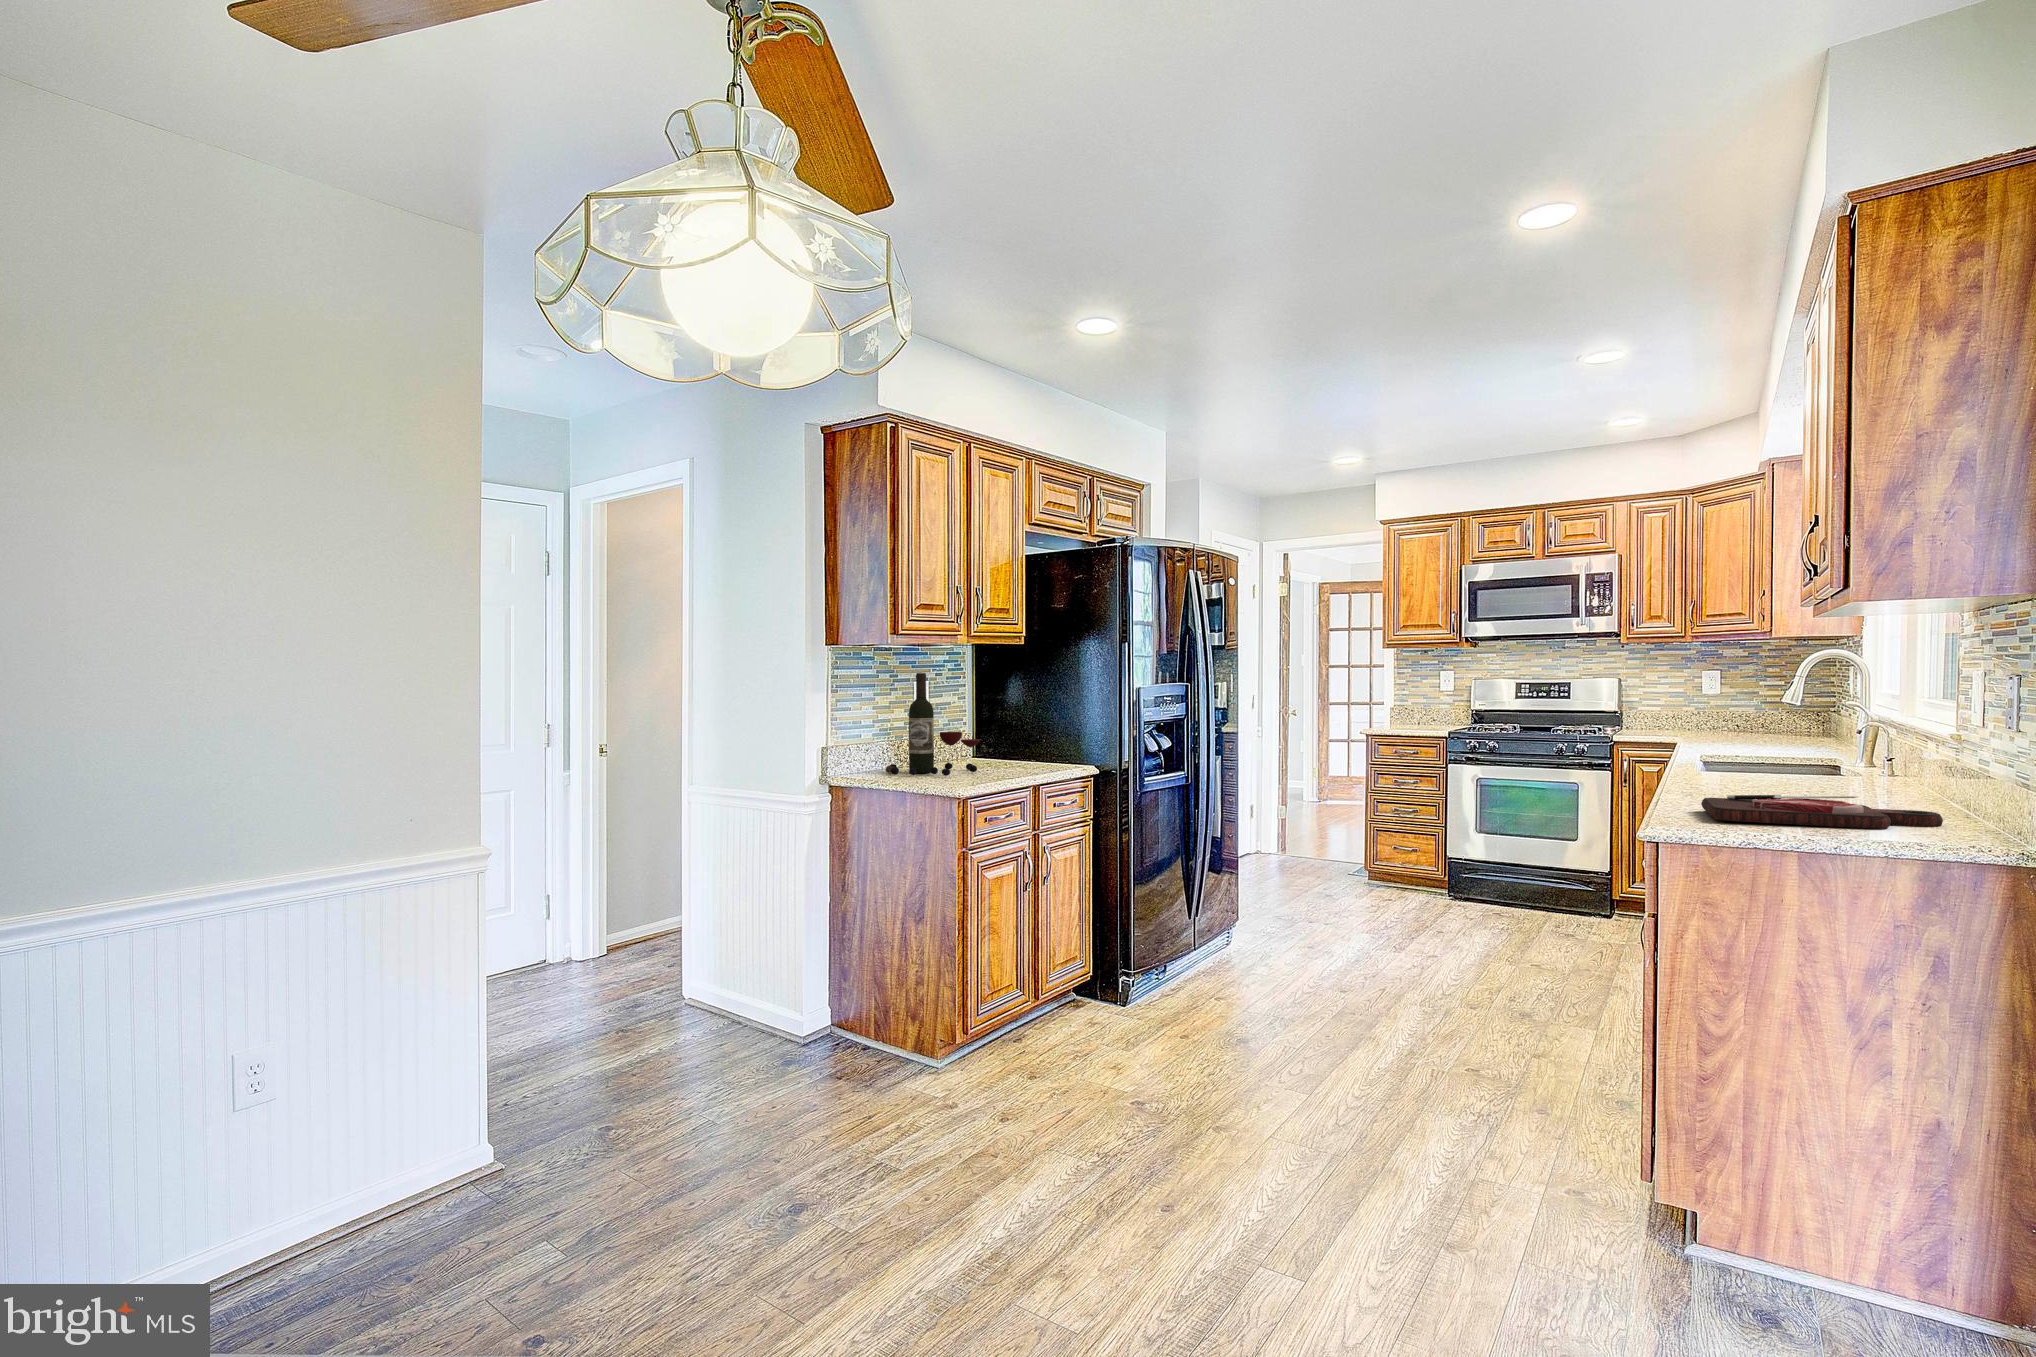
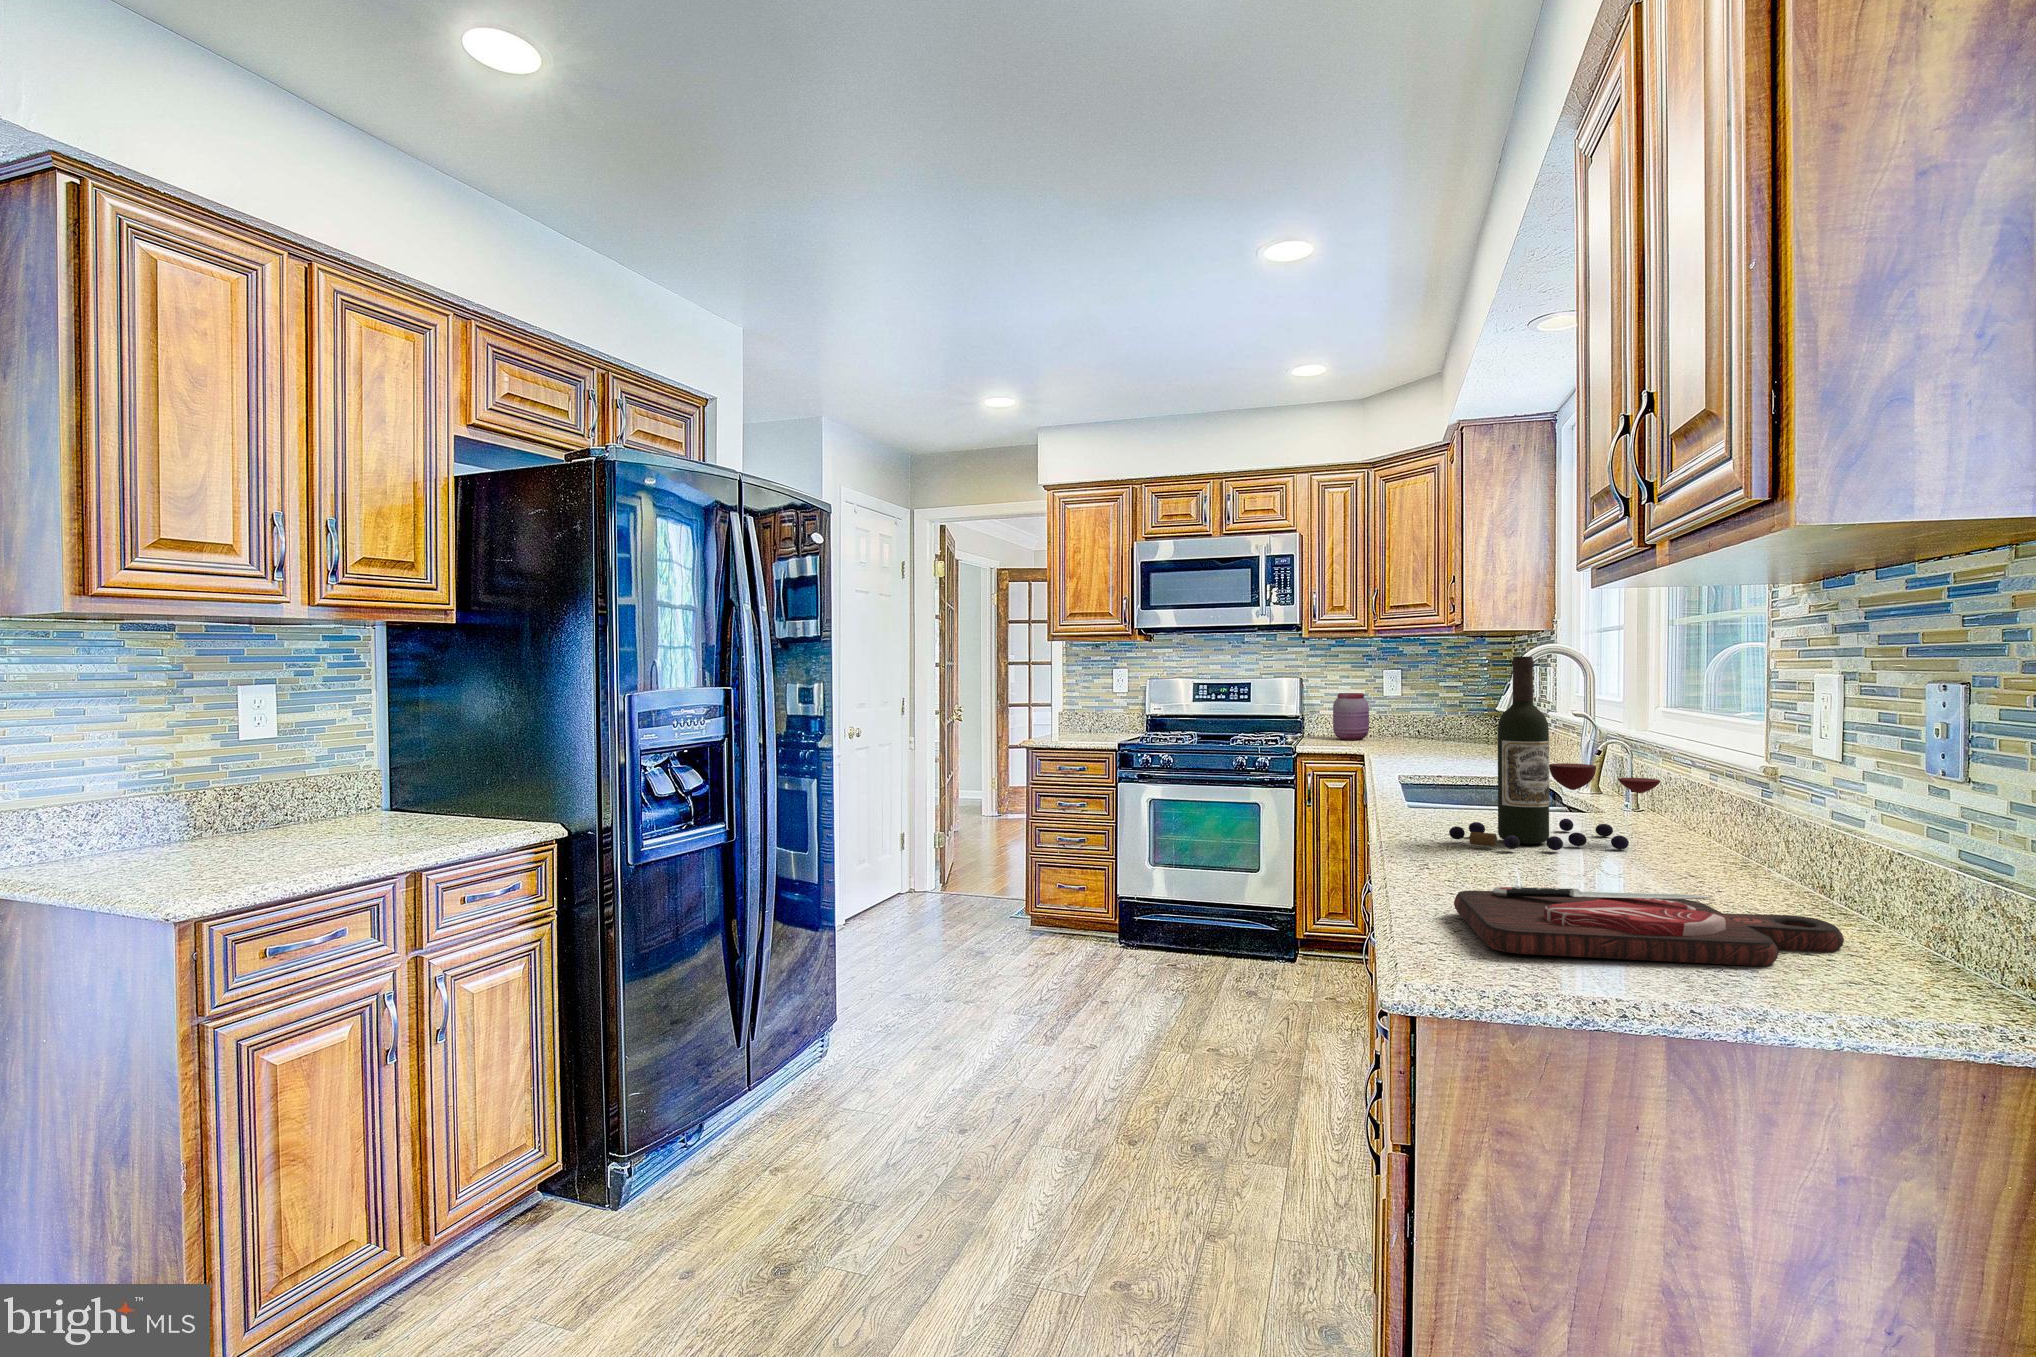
wine bottle: present [886,673,980,776] -> present [1449,656,1660,850]
jar: none [1651,692,1686,733] -> present [1333,693,1369,740]

